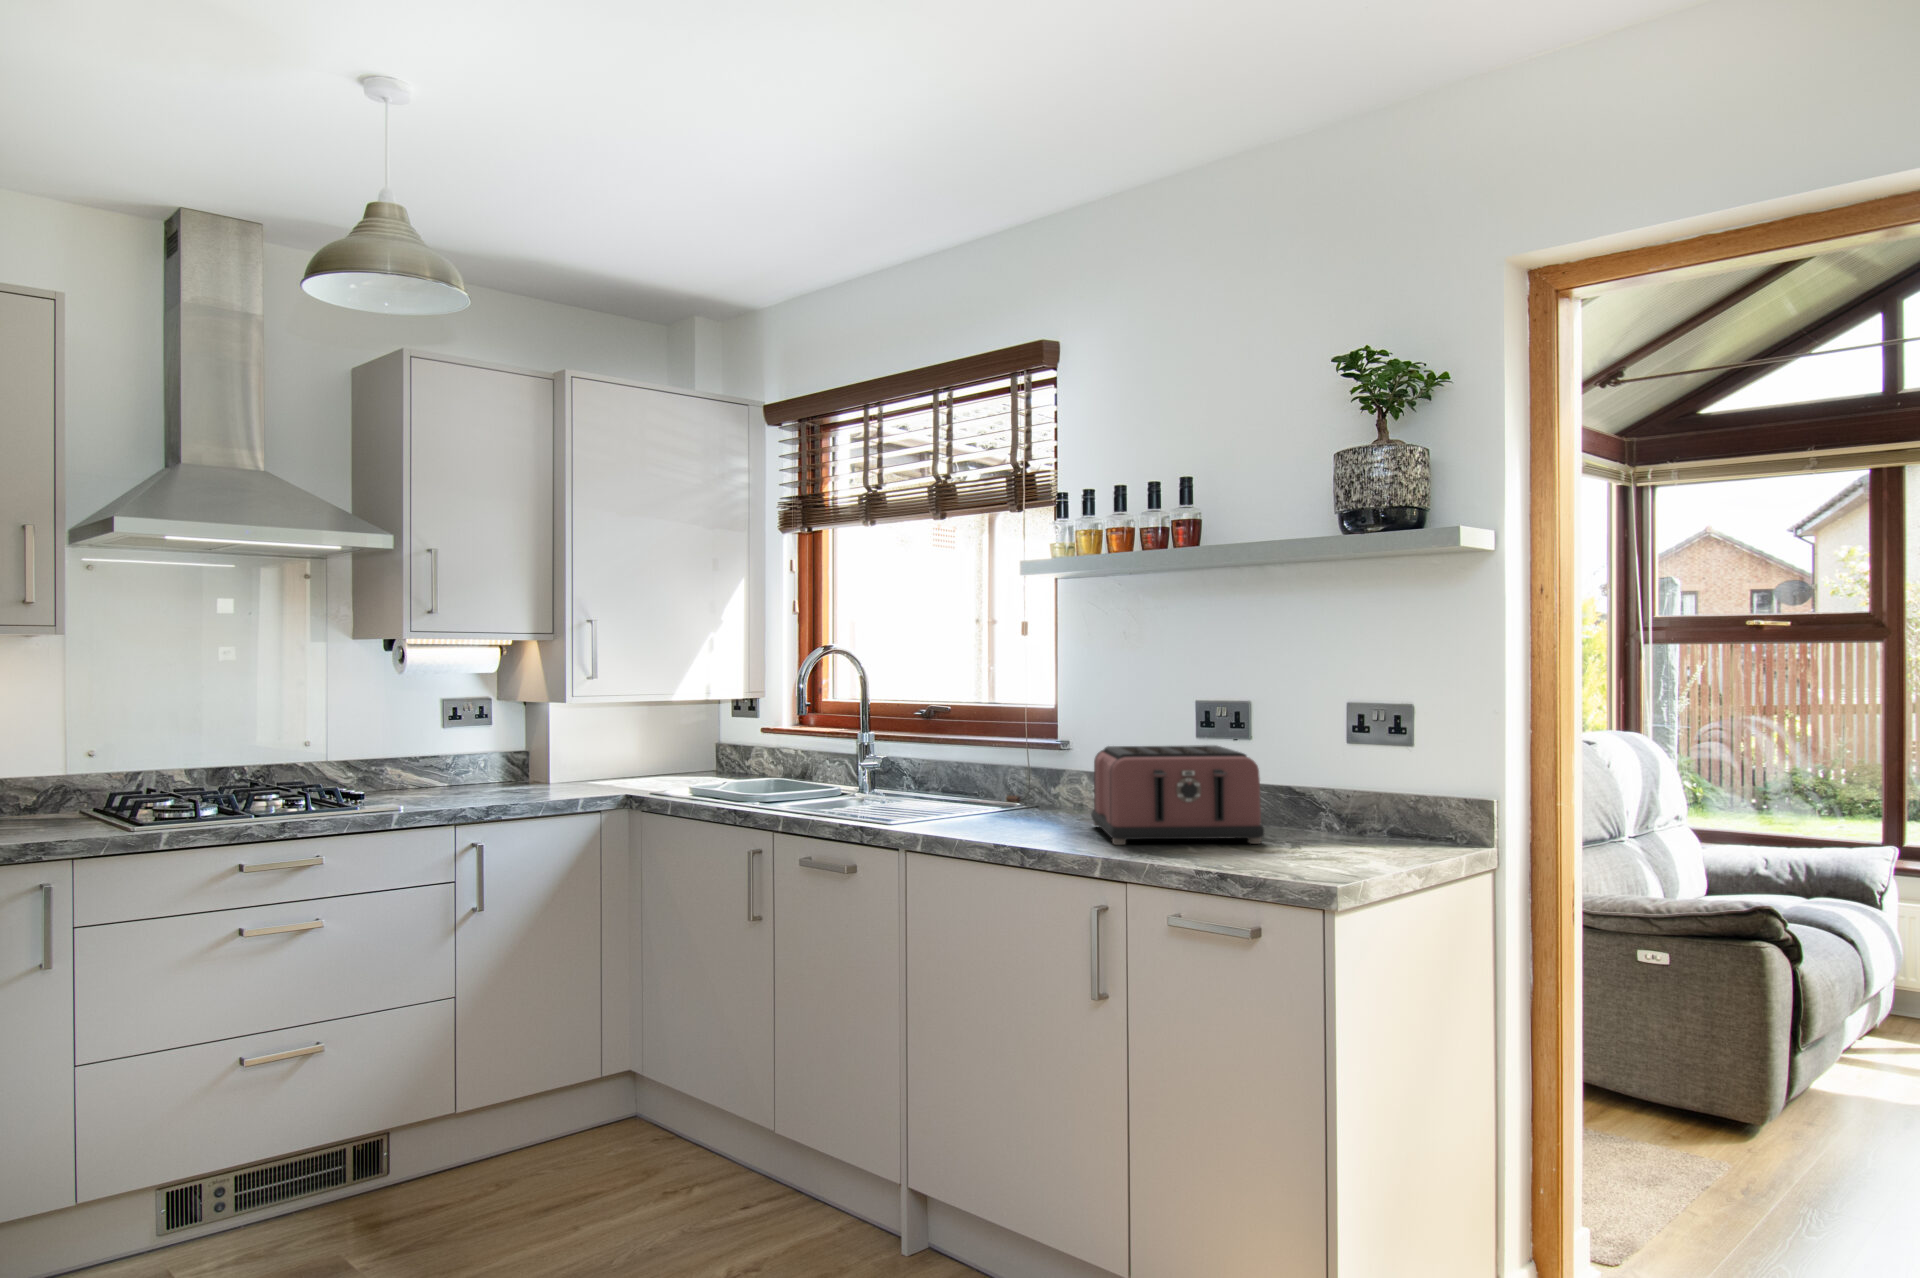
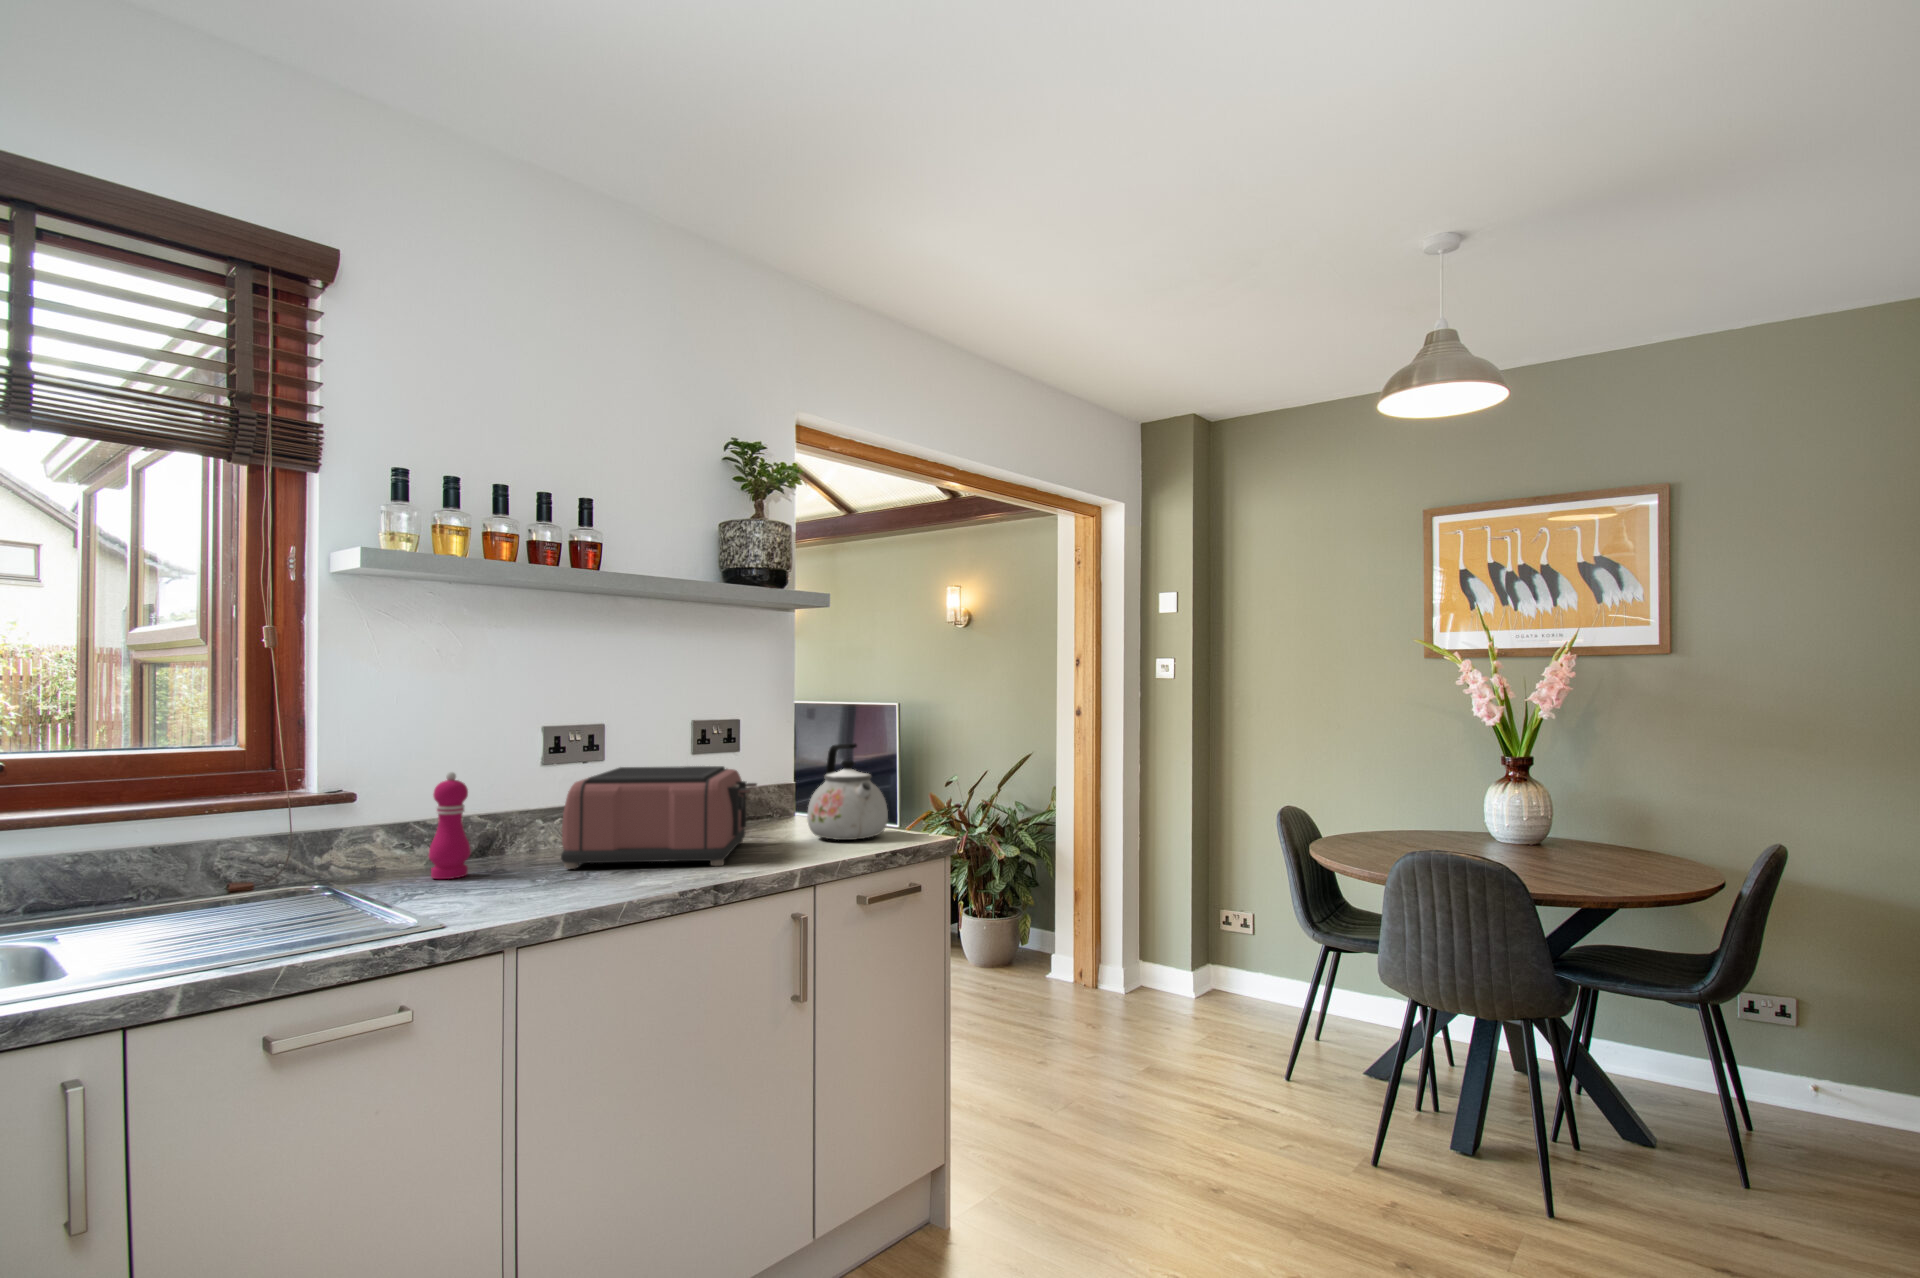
pepper mill: none [1052,731,1083,817] -> present [429,772,471,879]
kettle: none [1266,739,1374,864] -> present [807,743,888,840]

